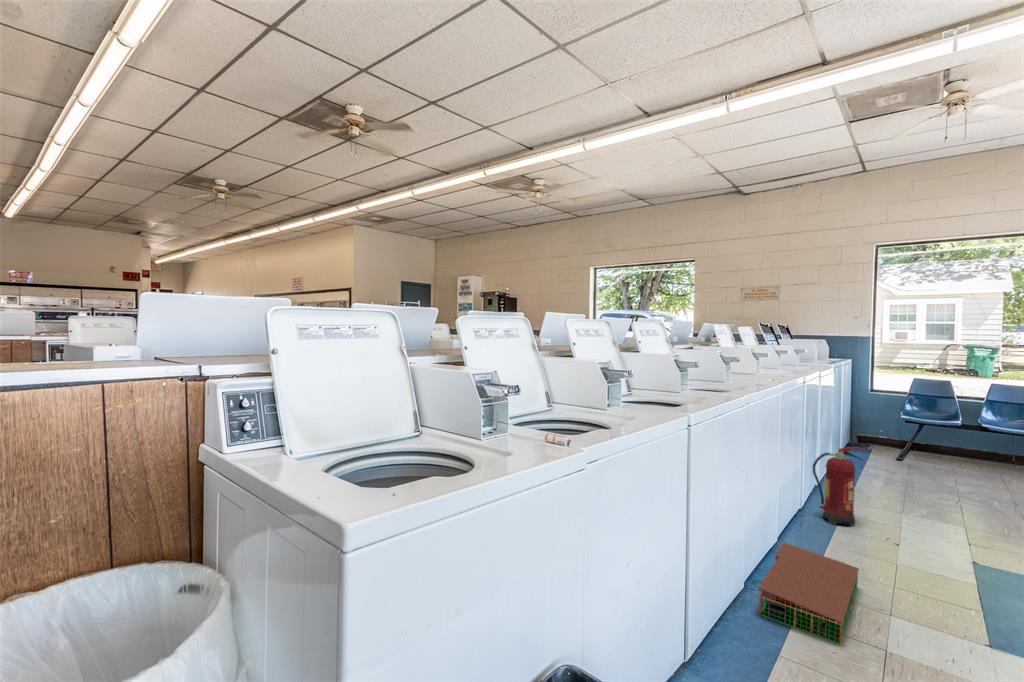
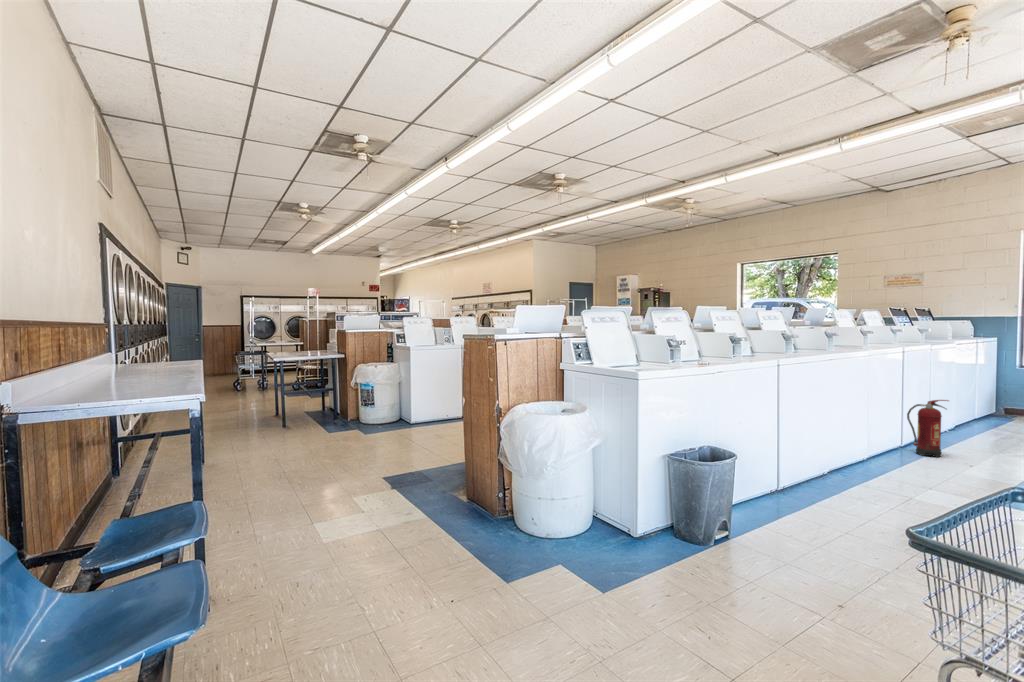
storage bin: present [759,543,859,644] -> none [832,454,913,495]

